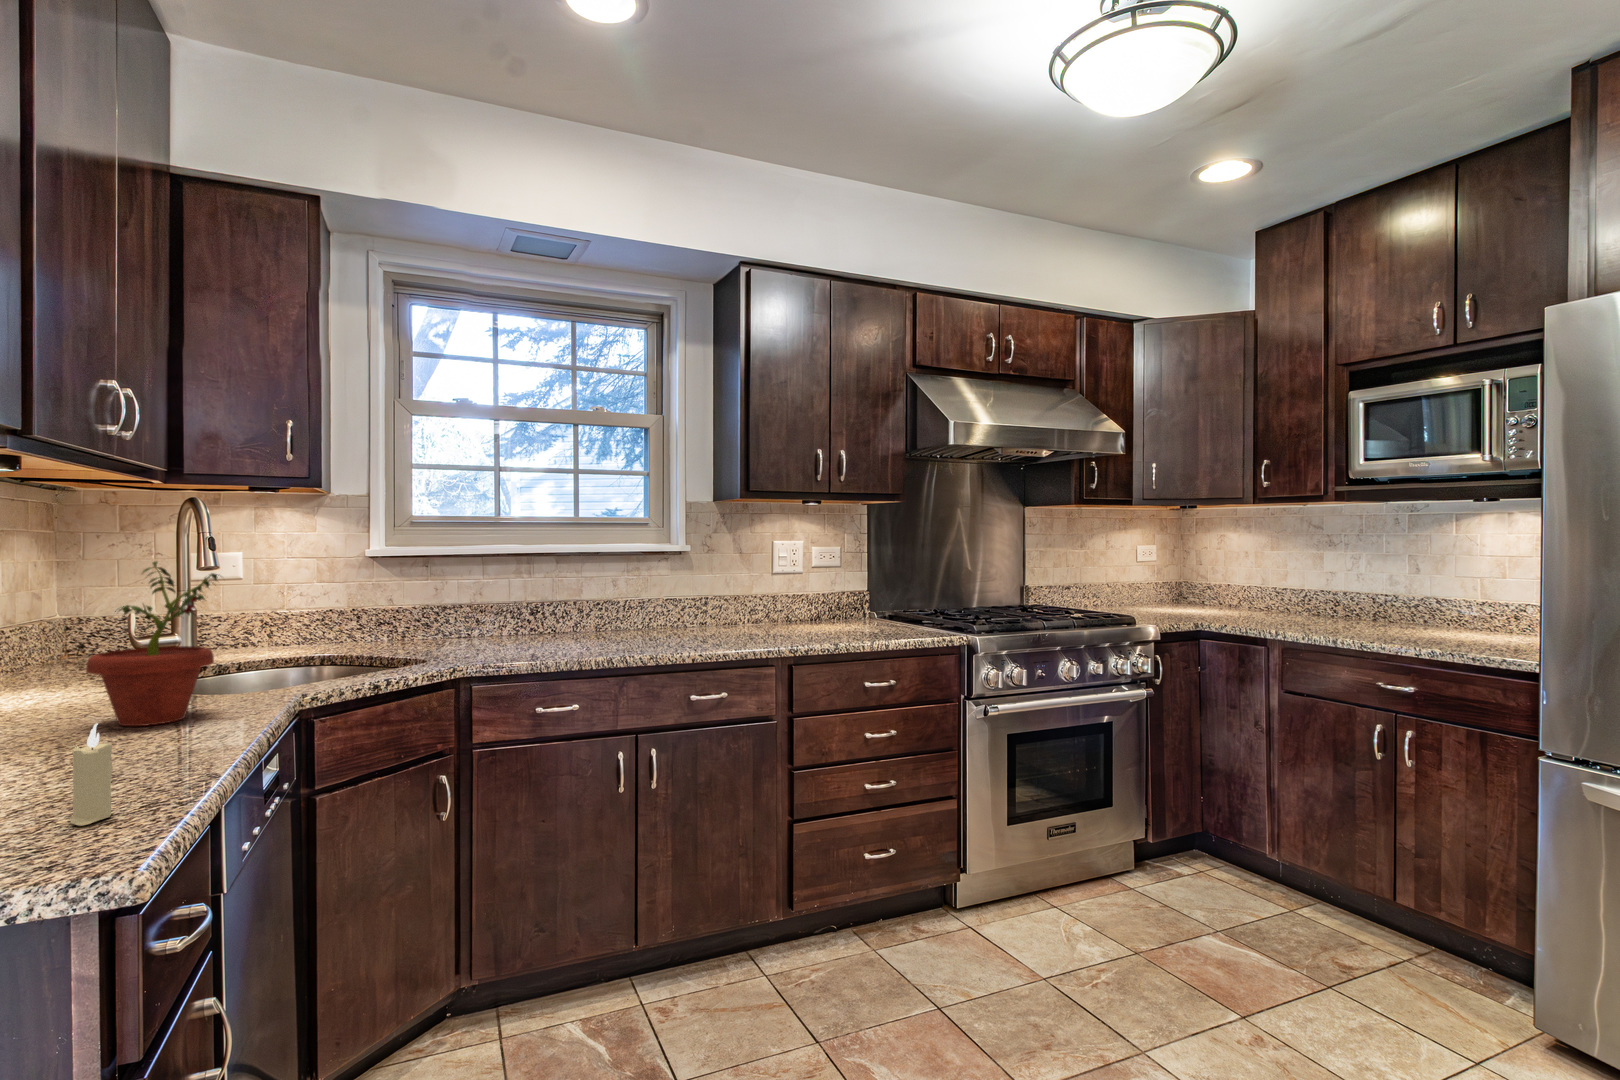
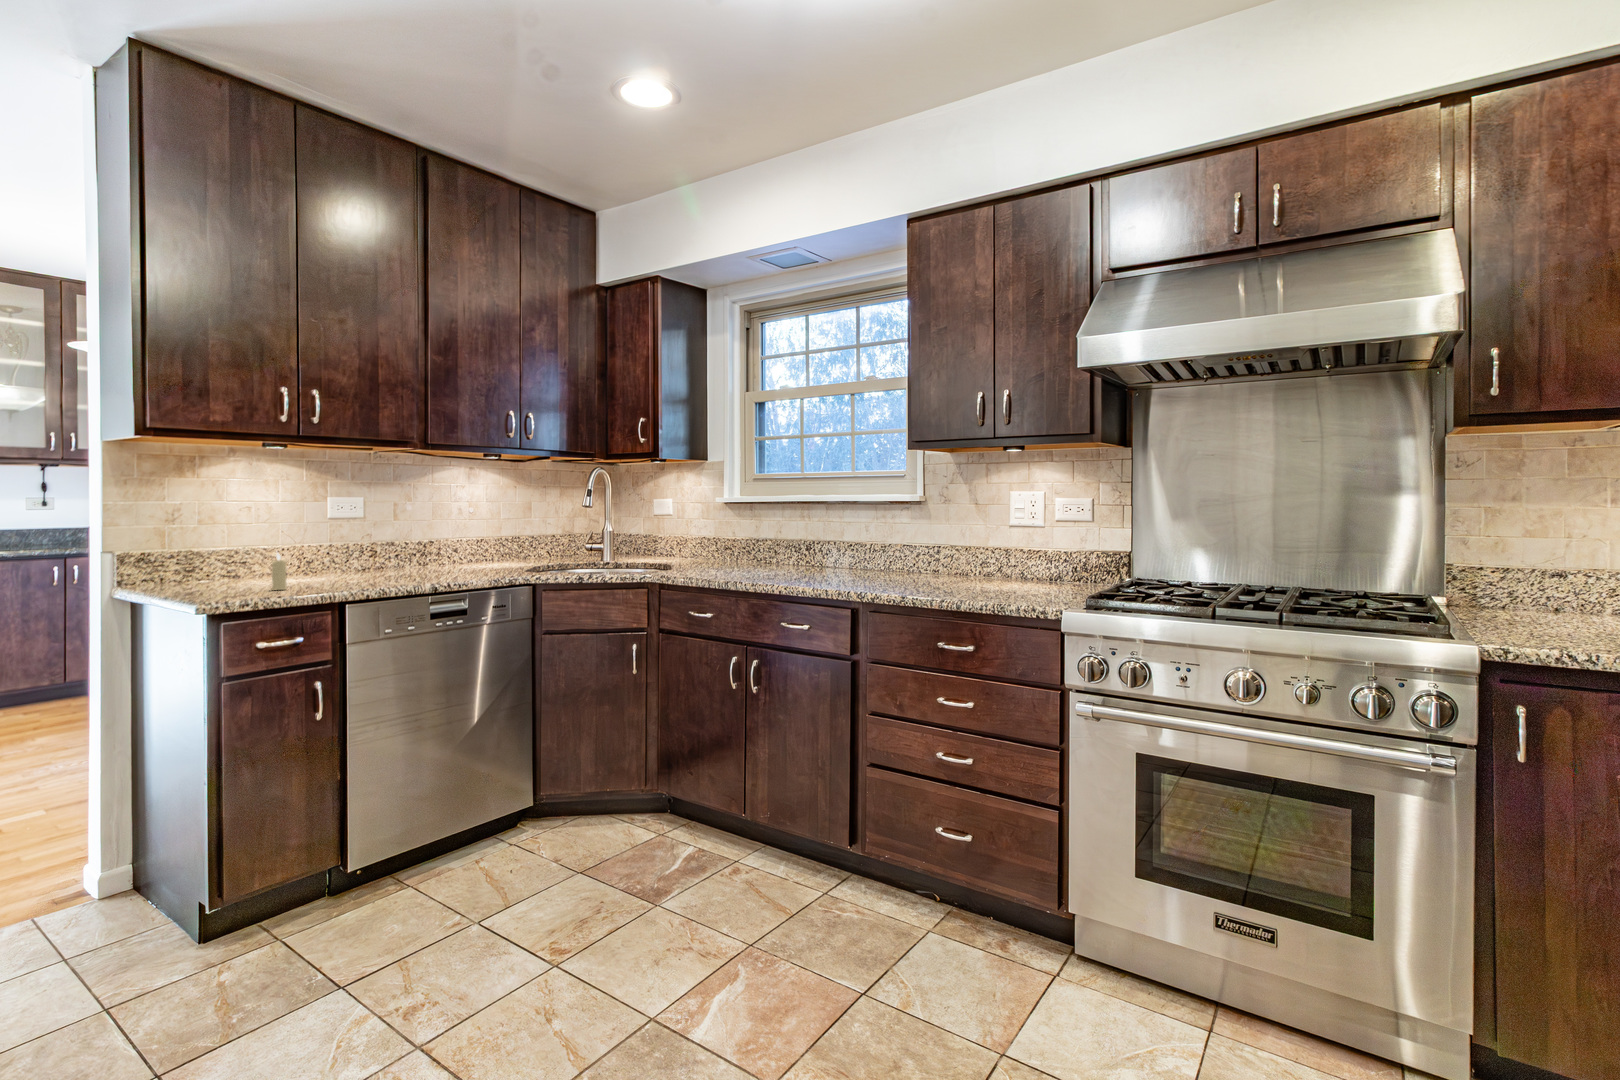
potted plant: present [86,562,219,726] -> none [432,495,487,575]

